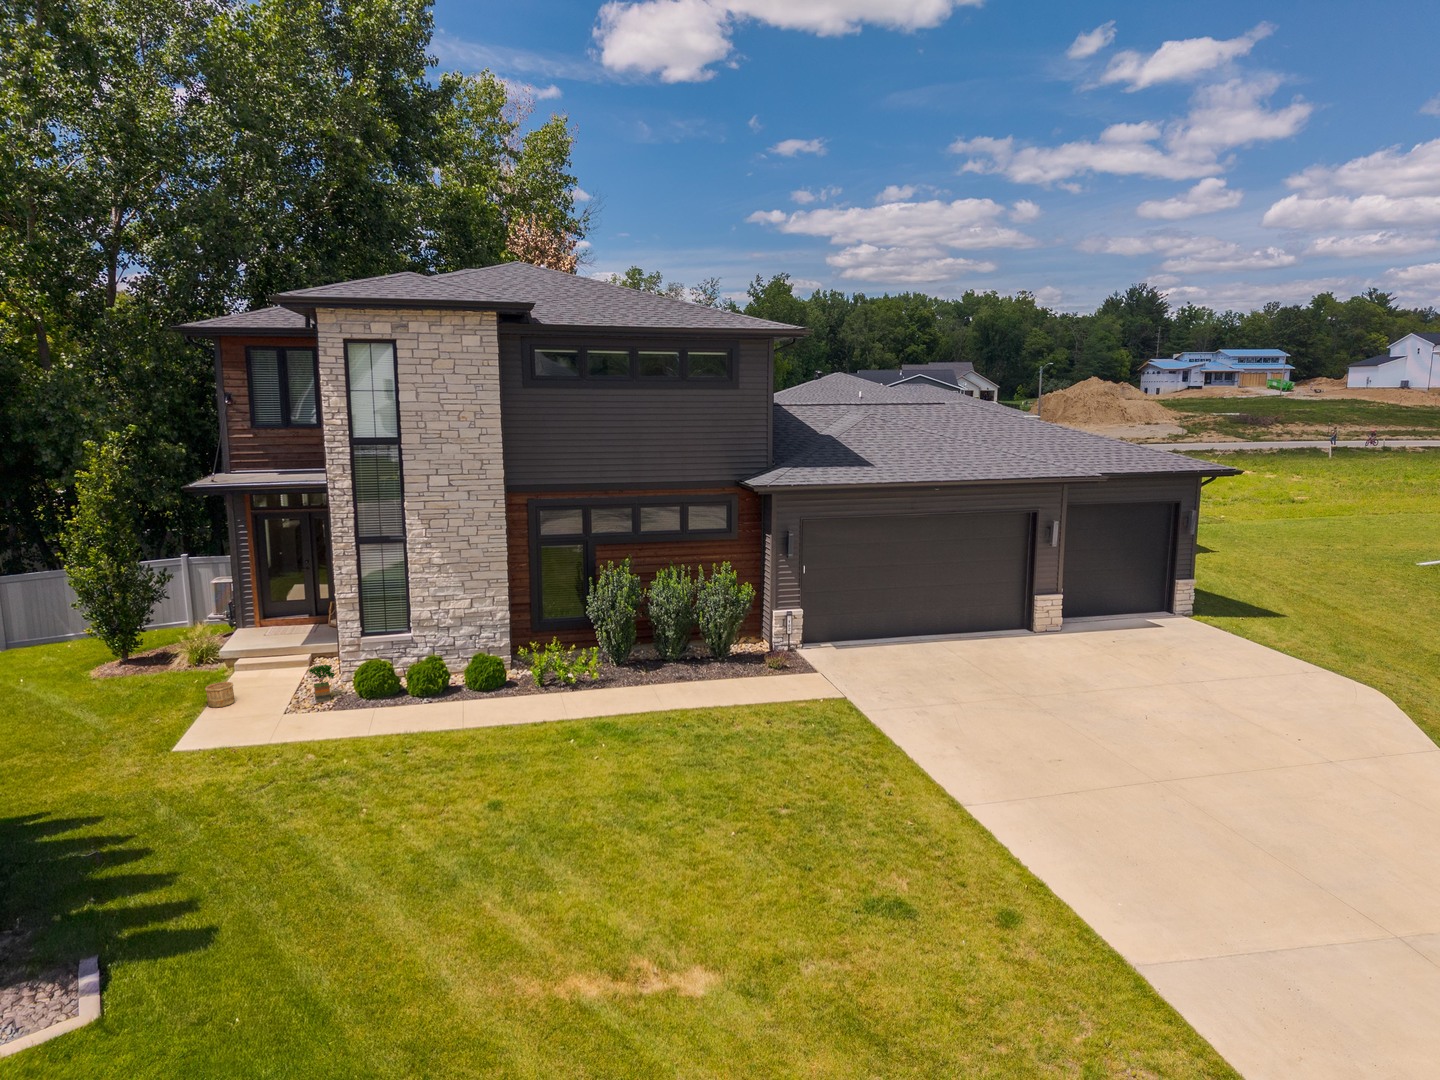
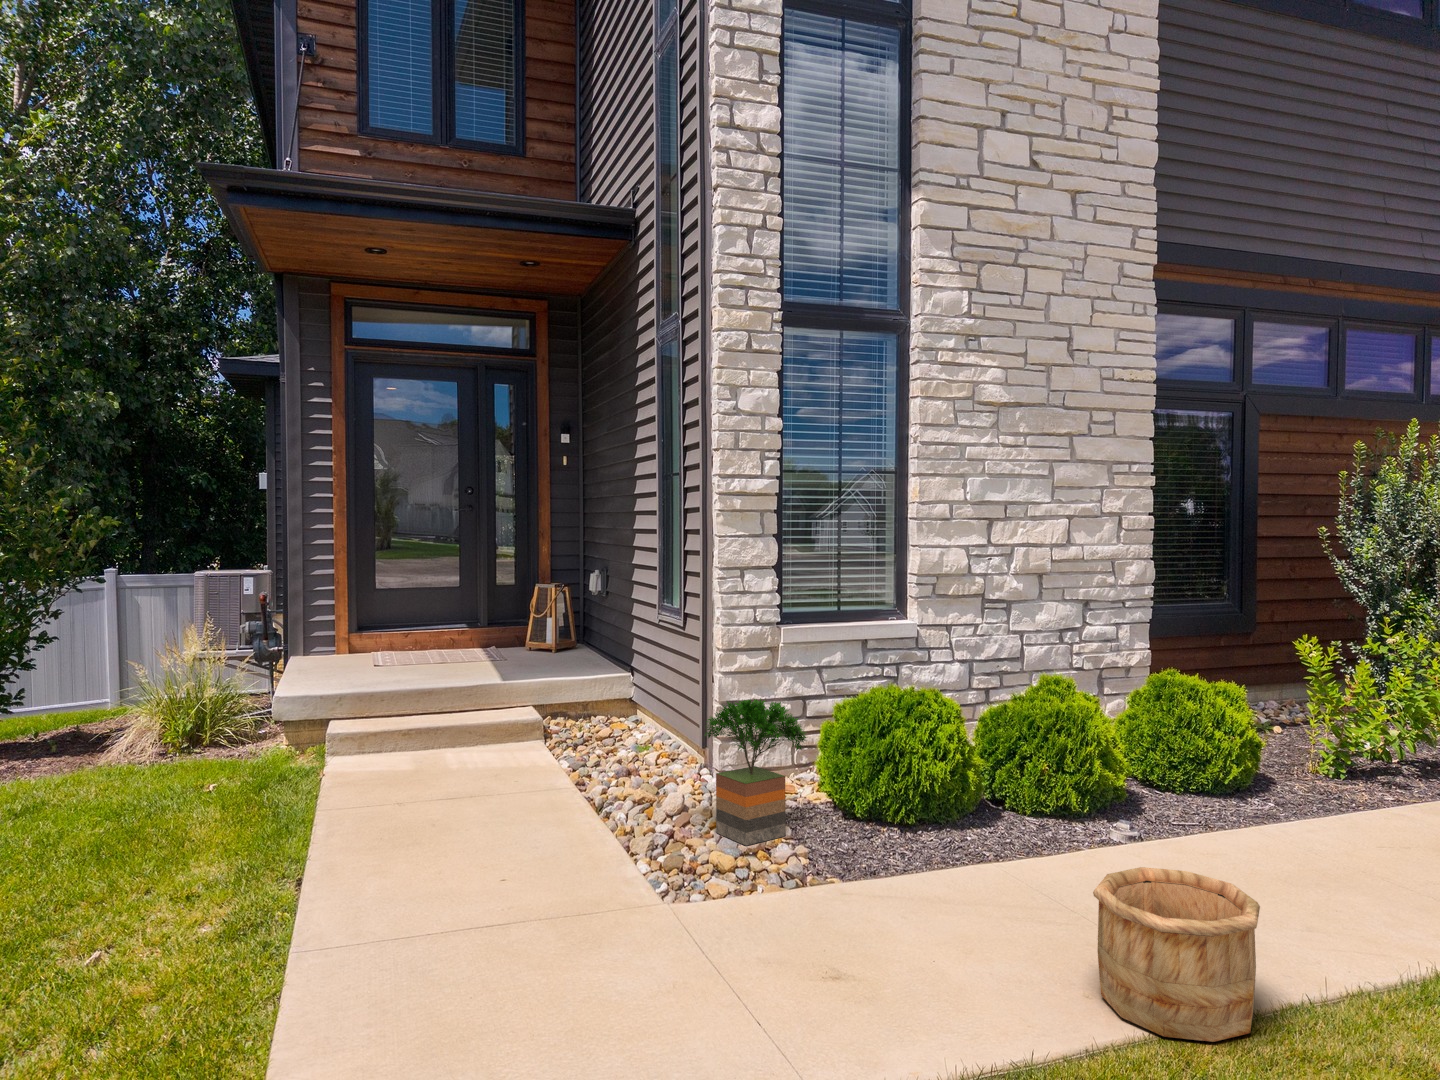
wooden bucket: present [205,682,234,708] -> present [1093,867,1260,1042]

